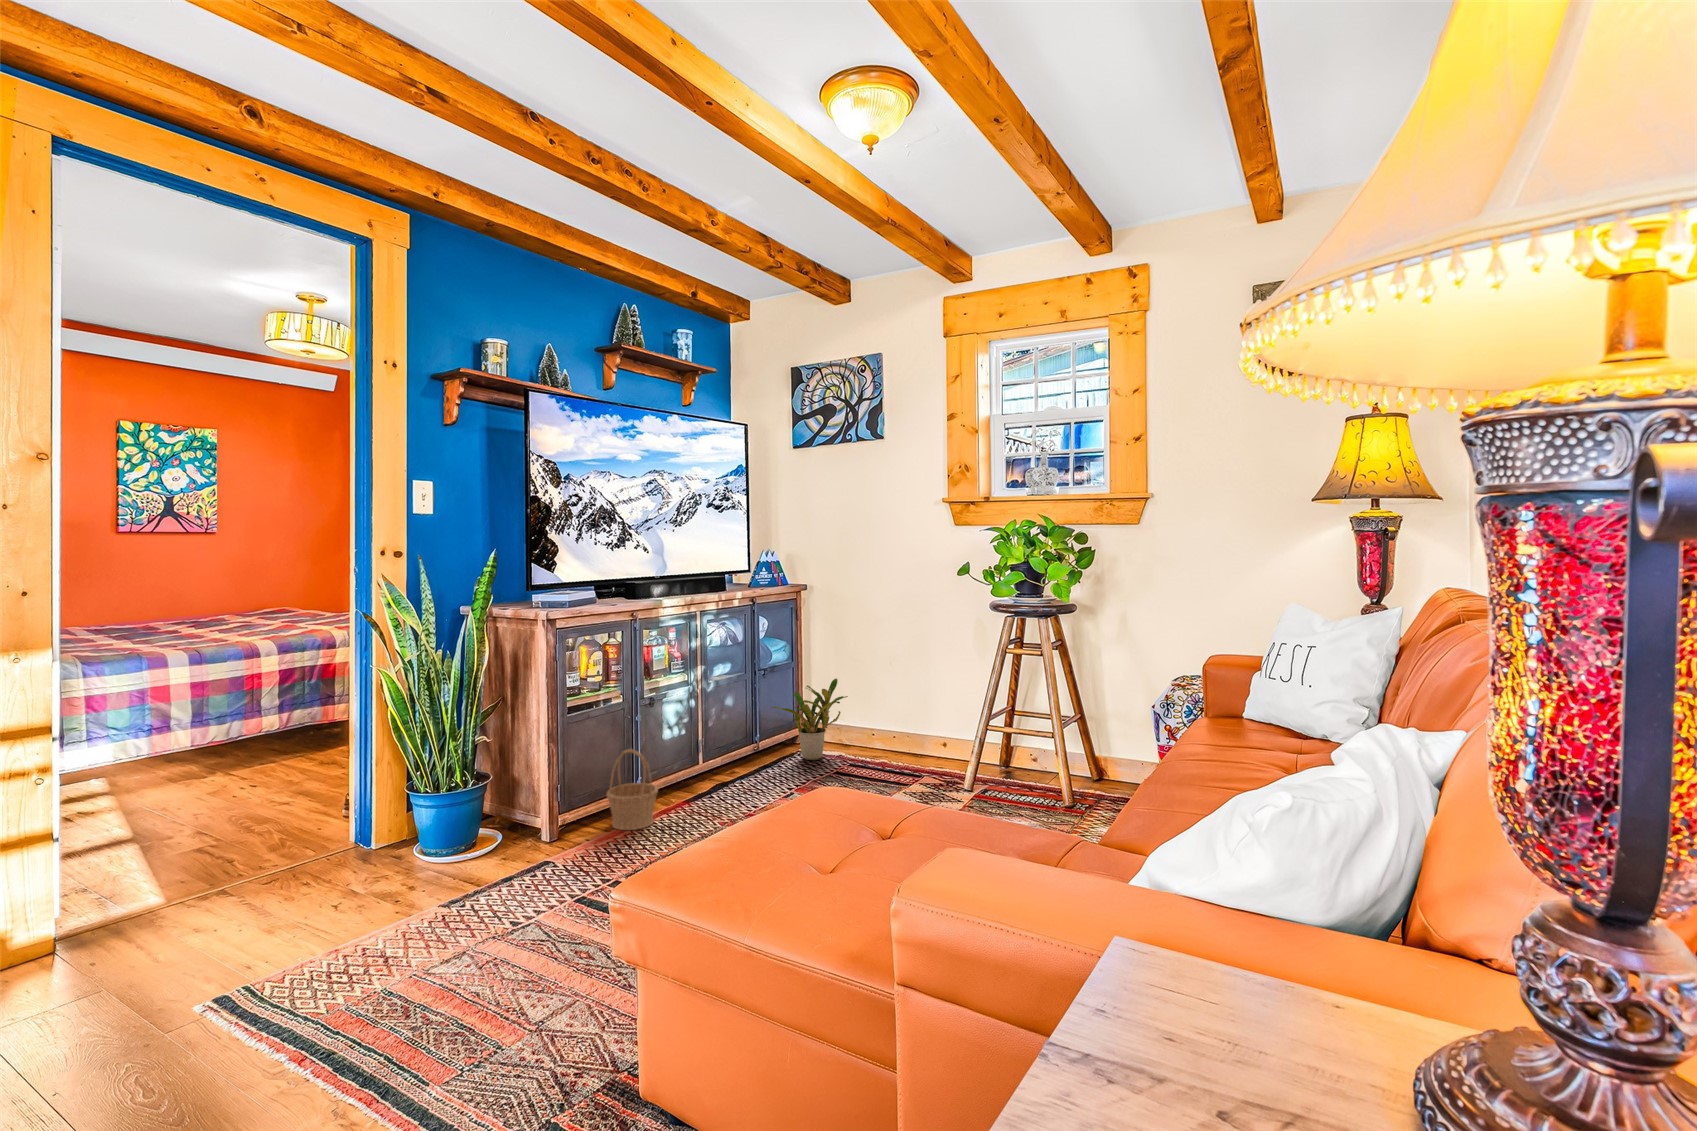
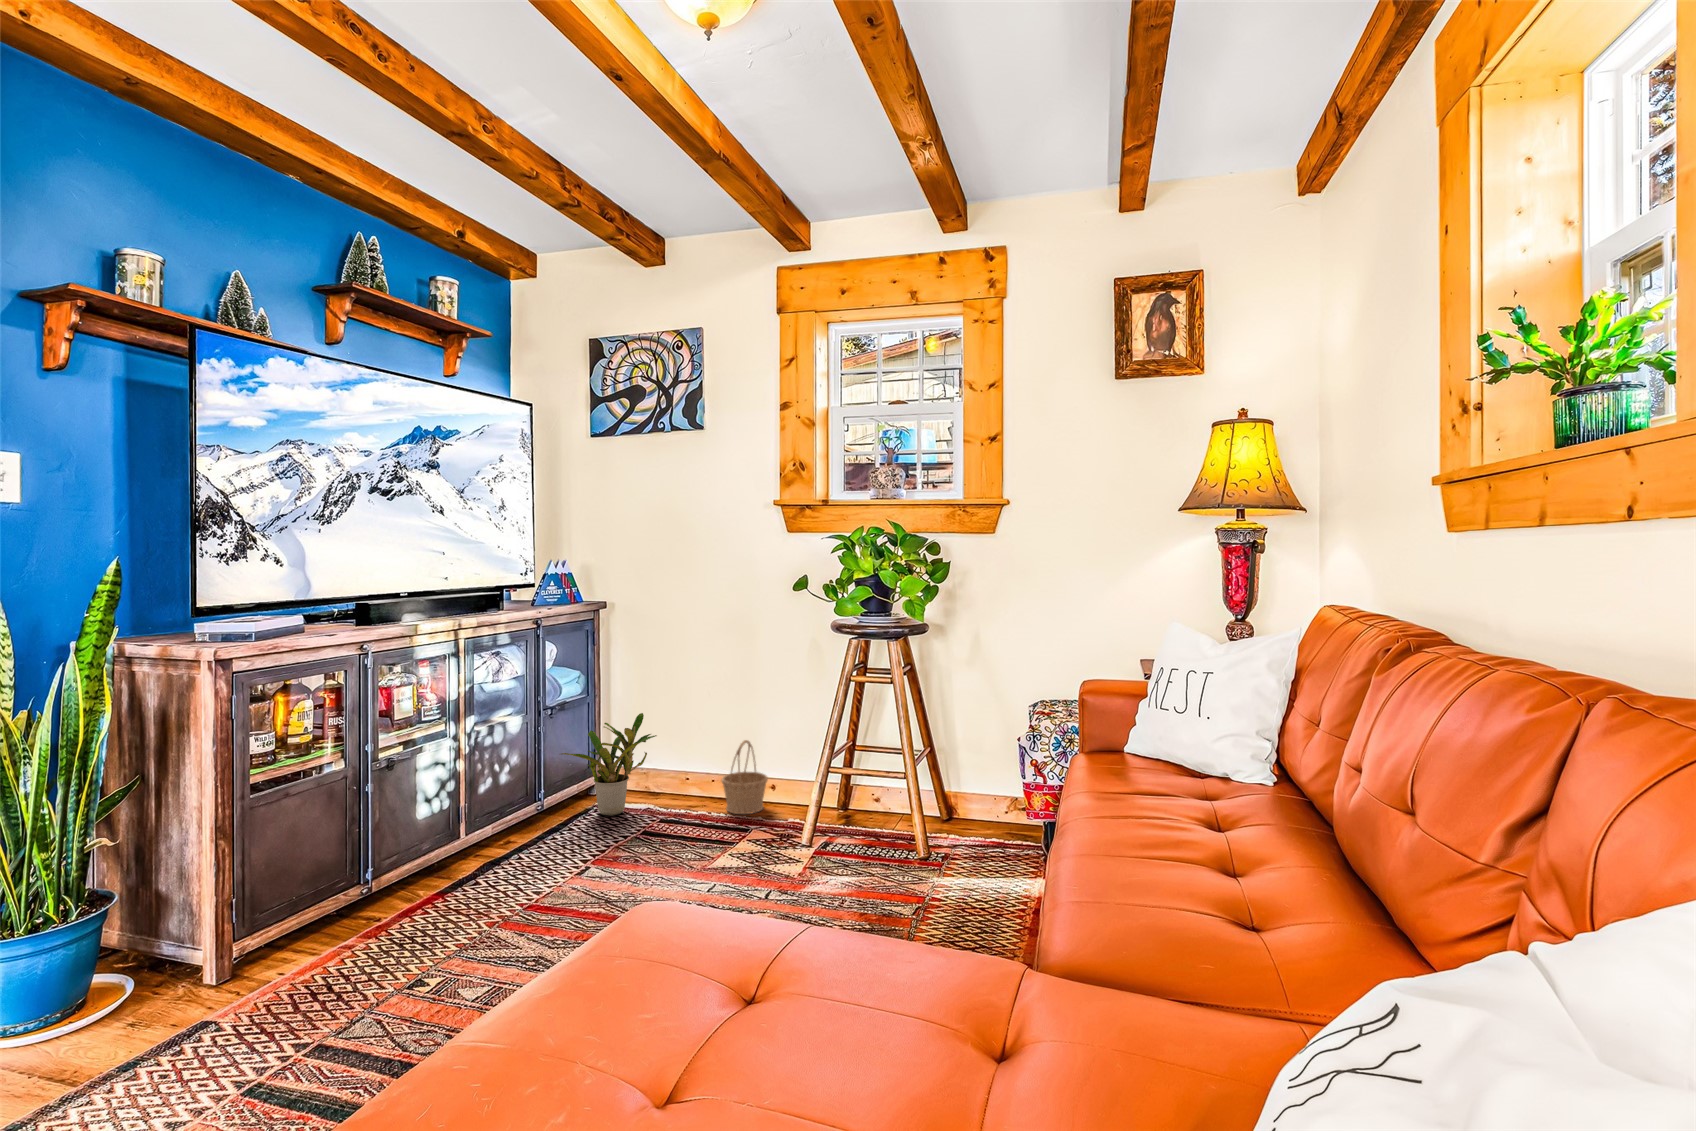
basket: present [606,749,658,830] -> present [722,740,768,814]

